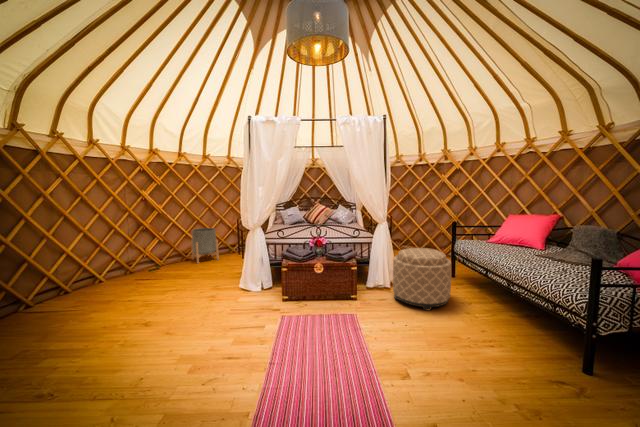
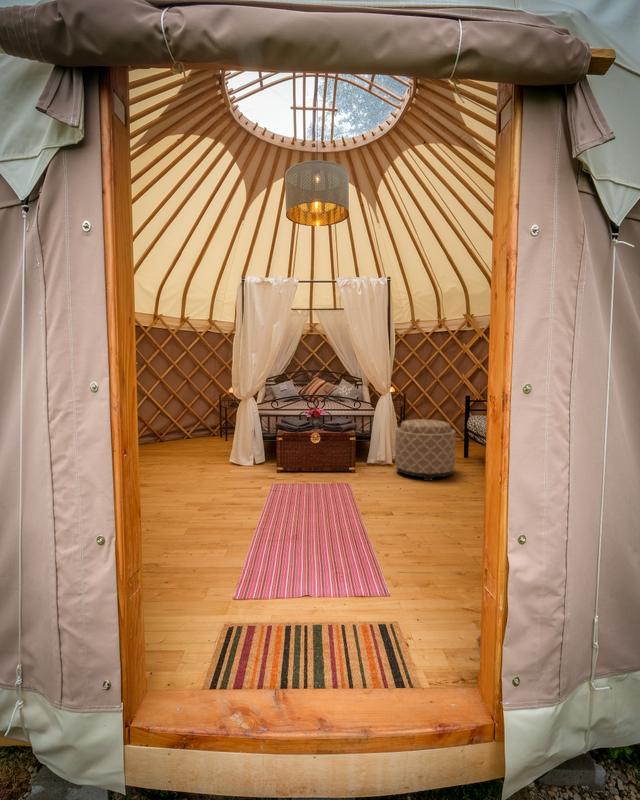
planter: present [191,228,219,263] -> none [166,404,199,444]

